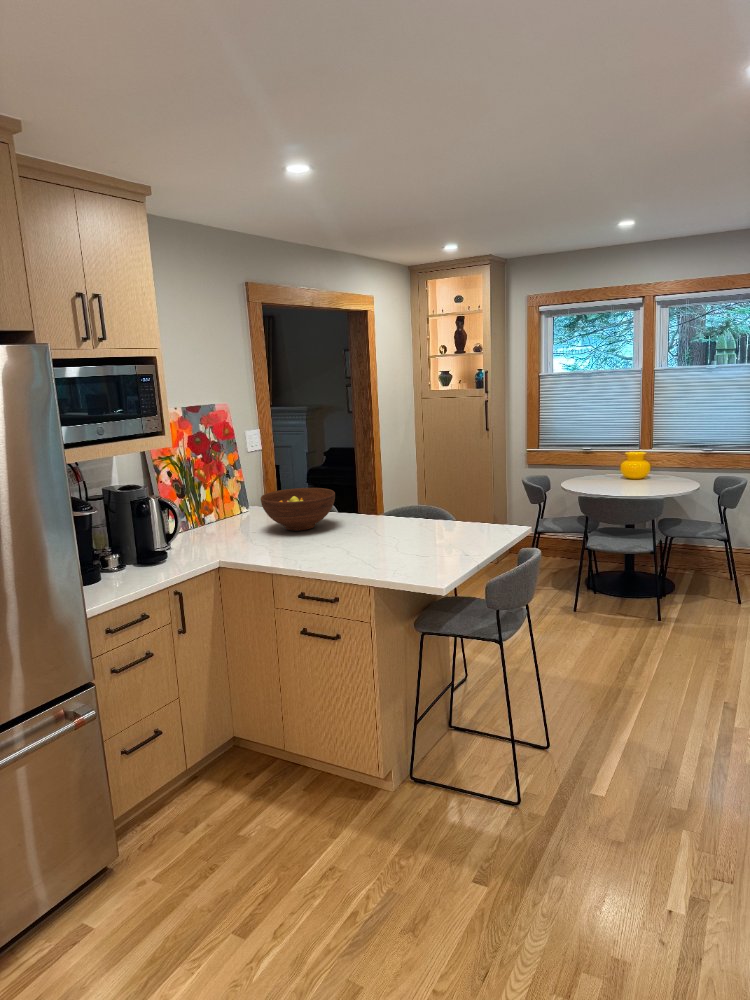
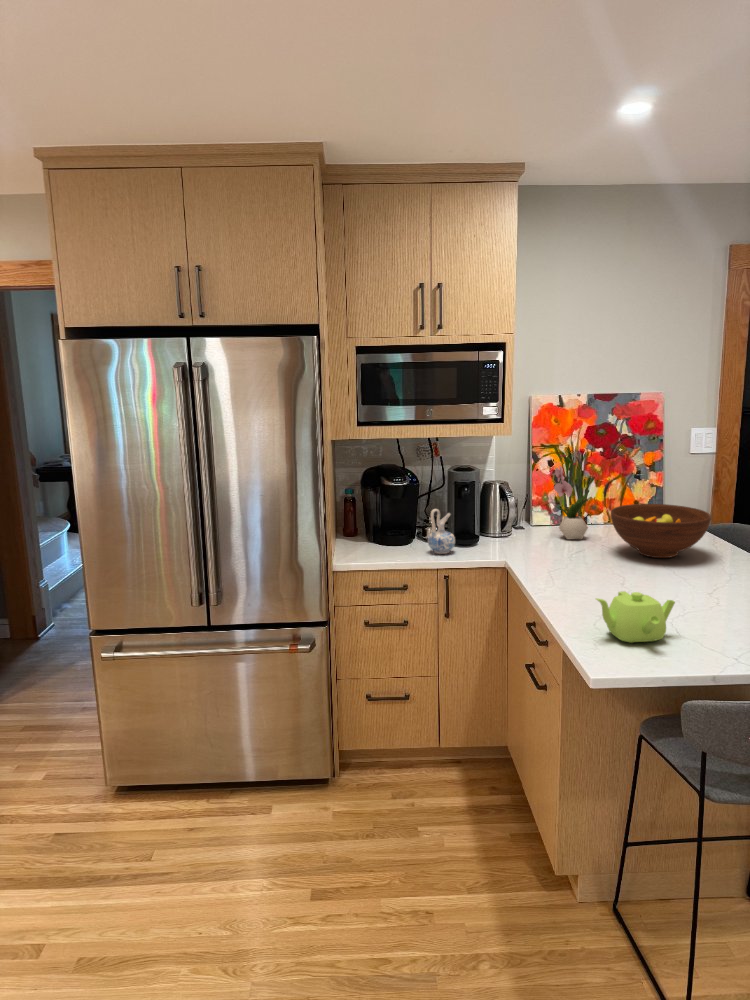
flower arrangement: none [194,462,231,537] -> present [554,454,590,539]
ceramic pitcher: none [134,530,163,576] -> present [428,509,455,554]
teapot: none [392,536,445,572] -> present [596,591,675,643]

